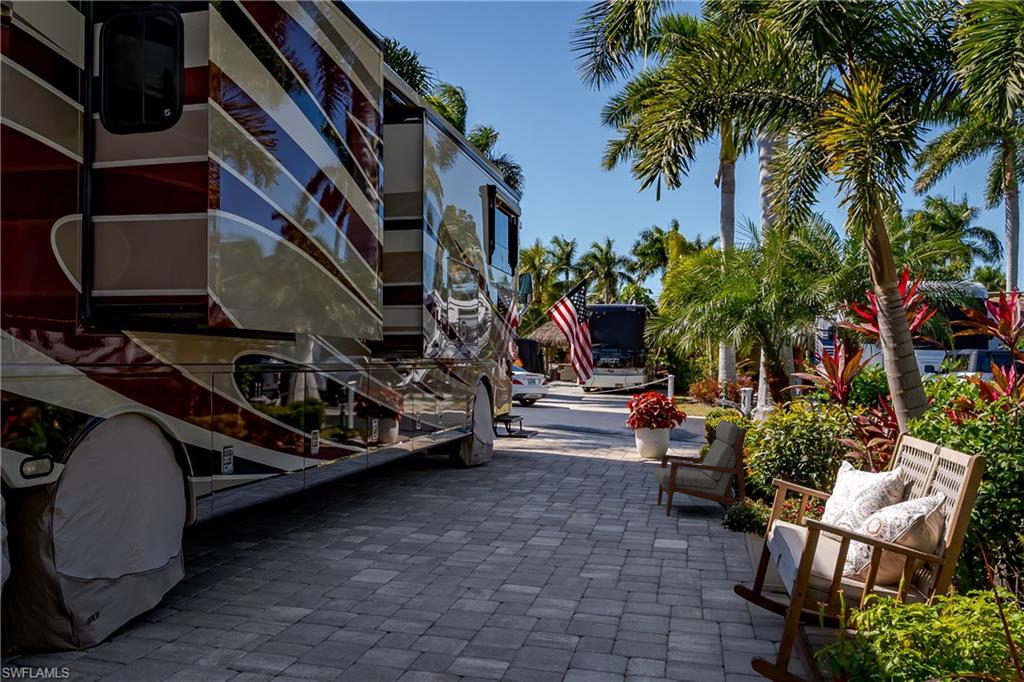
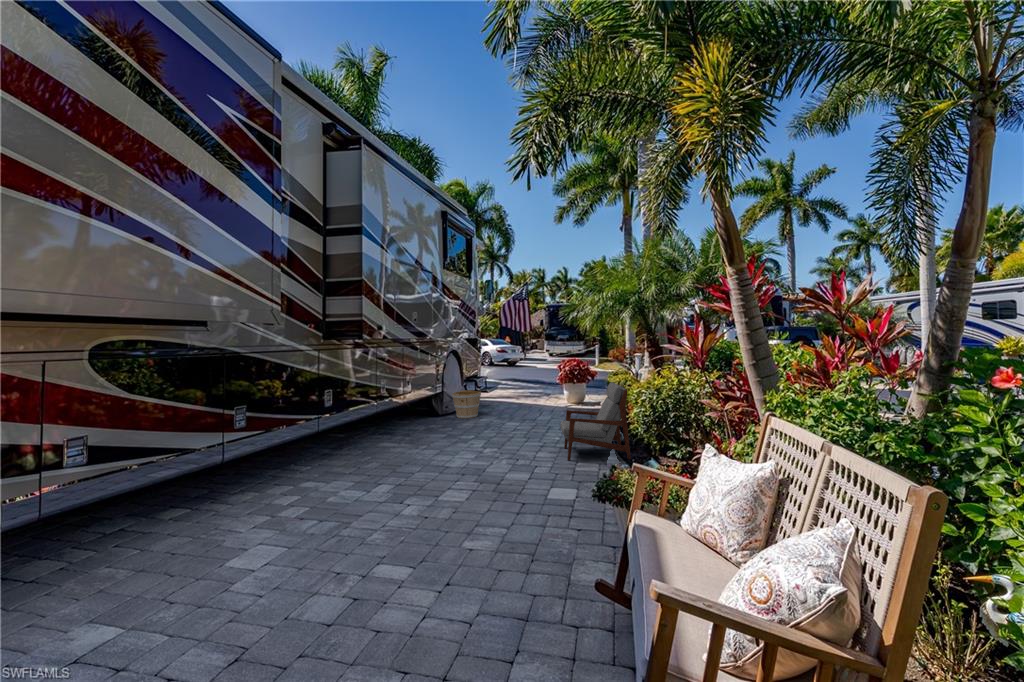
wooden bucket: none [483,430,525,469] -> present [452,390,481,418]

